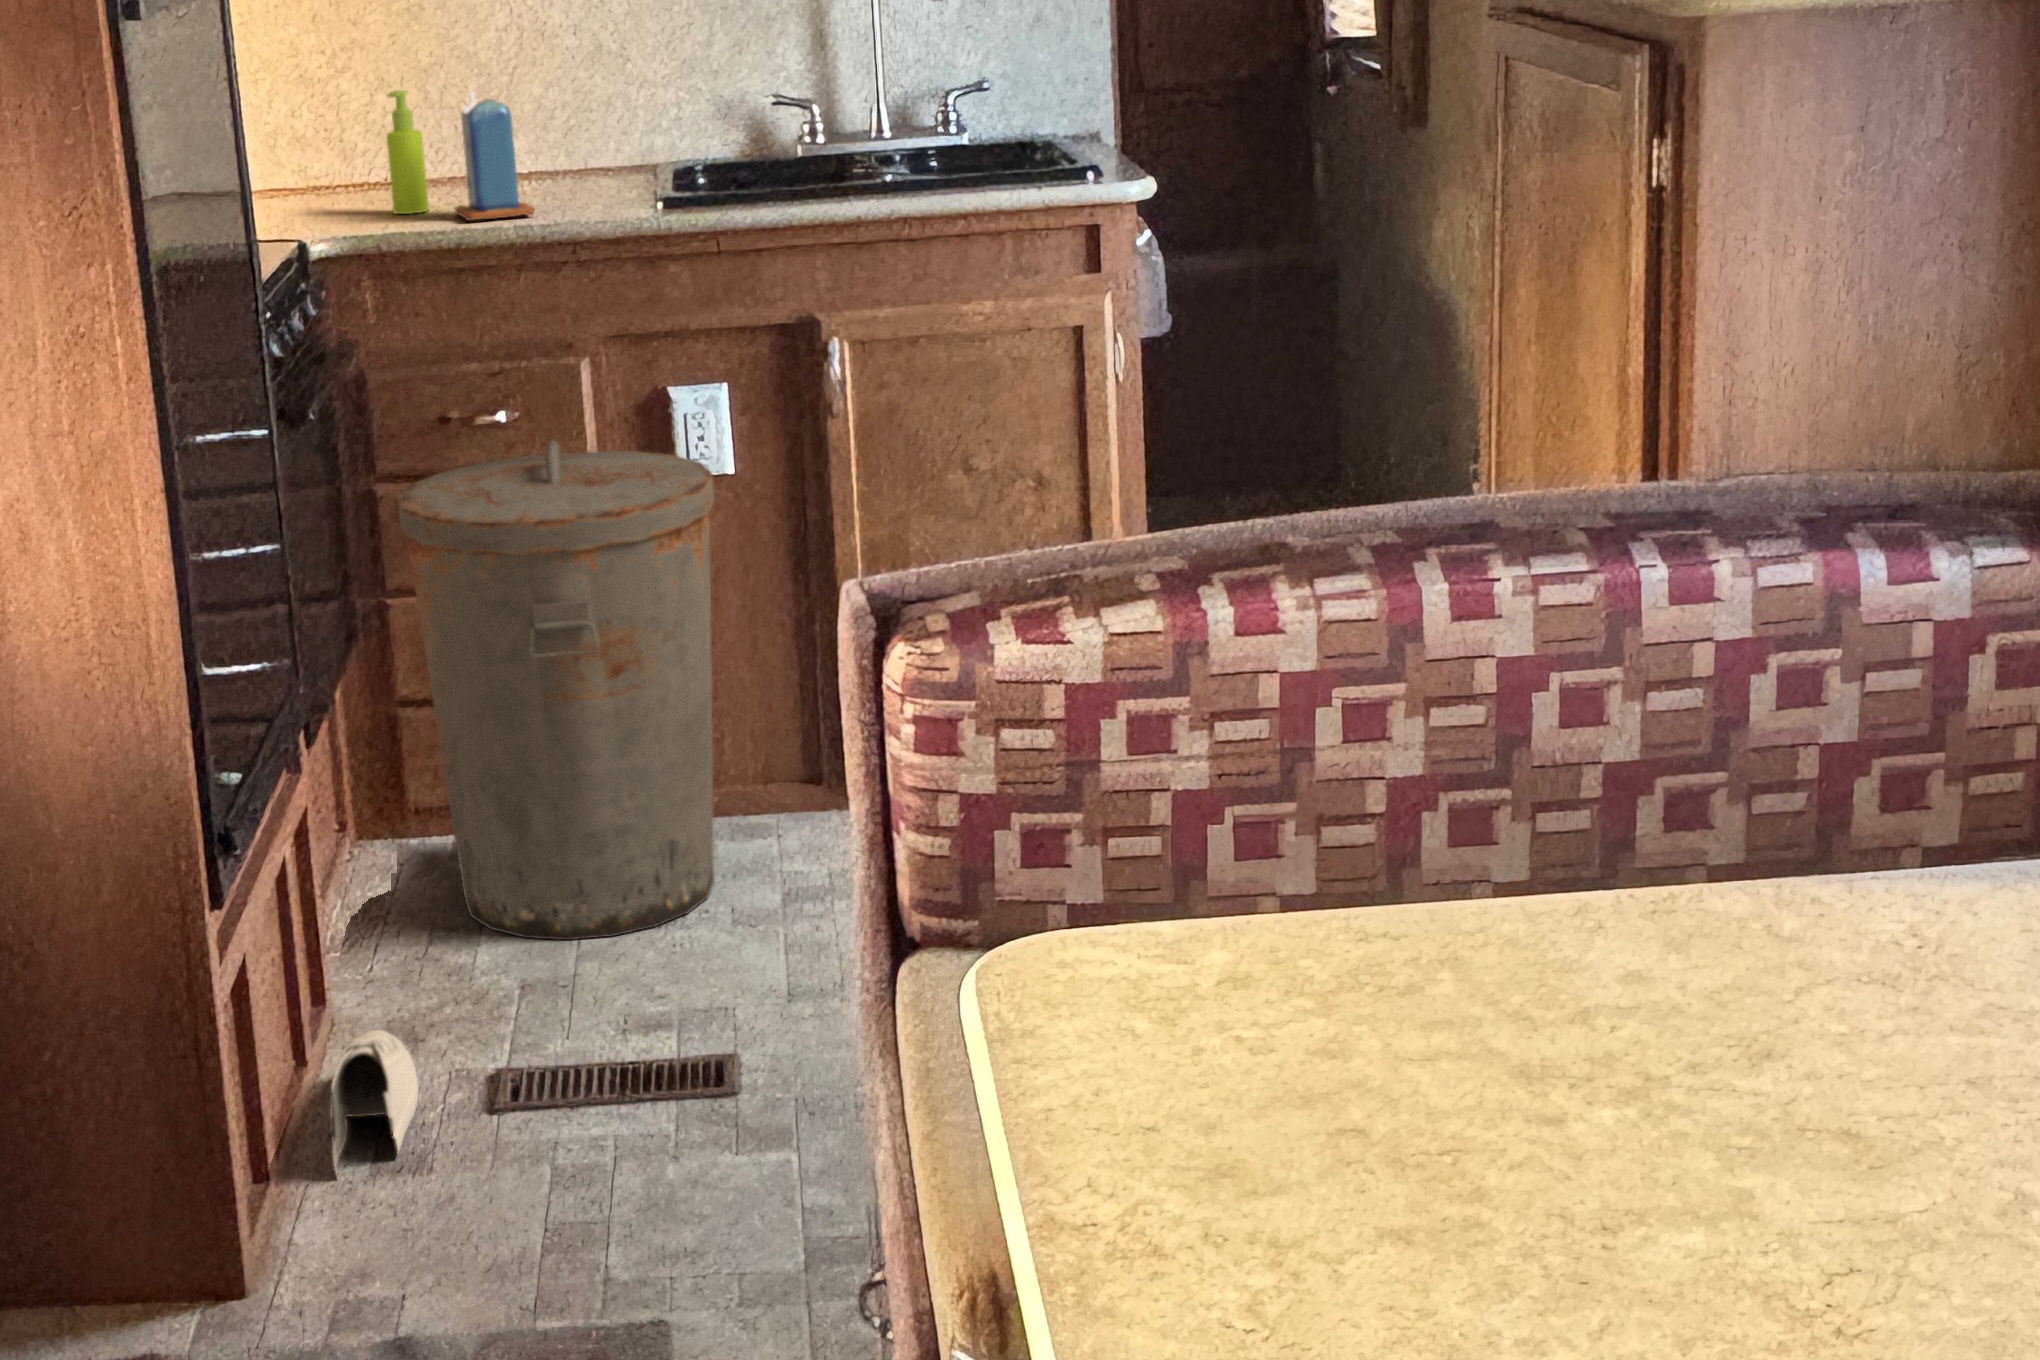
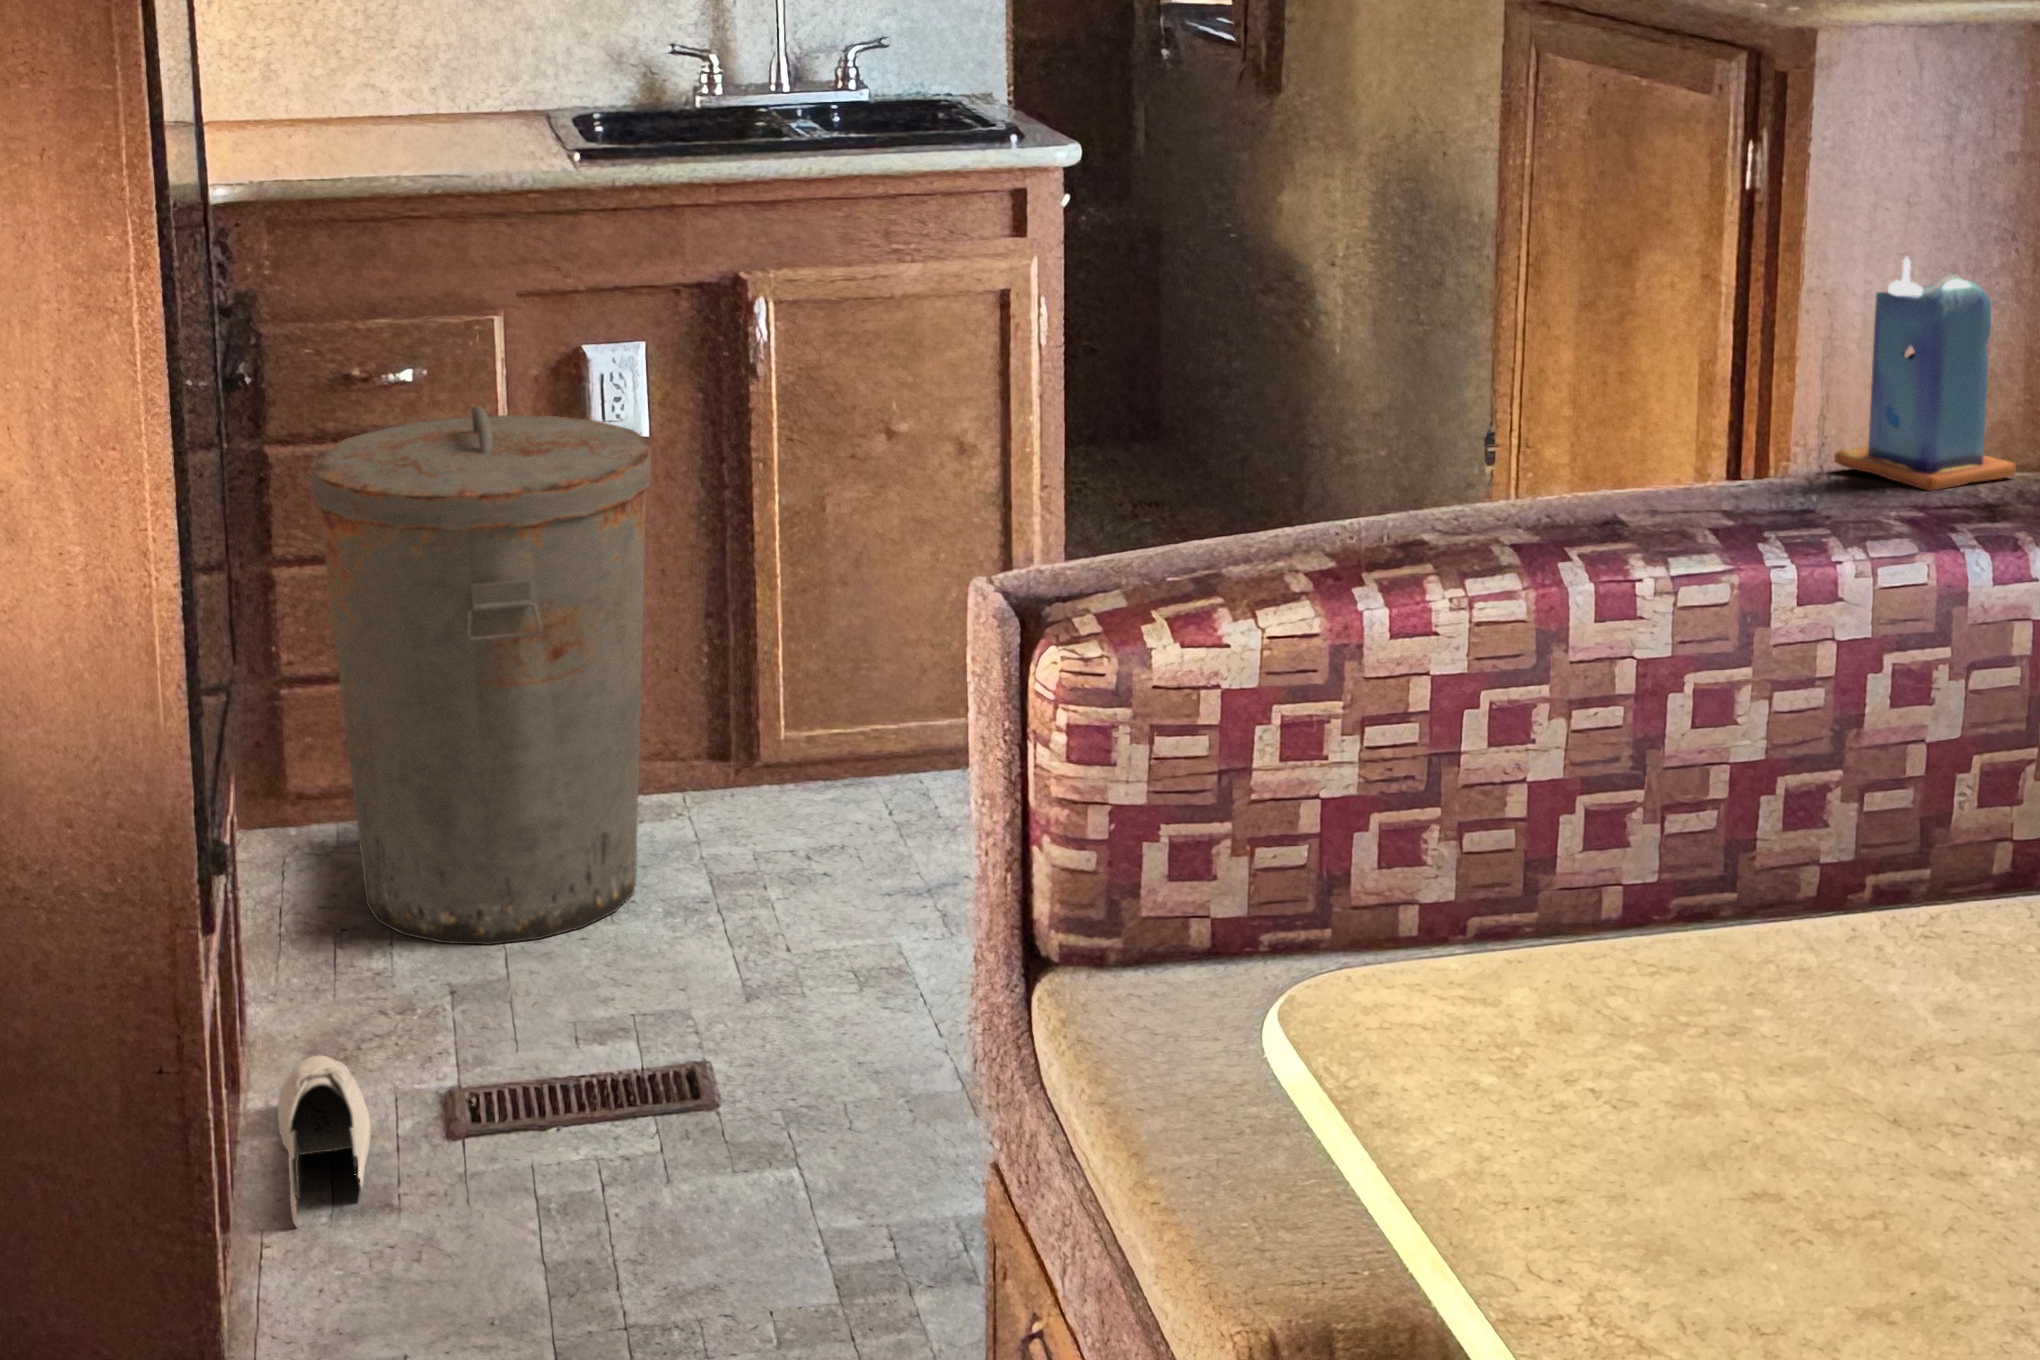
soap dispenser: present [386,90,429,214] -> none [275,25,318,157]
candle: present [455,92,534,221] -> present [1834,257,2016,491]

